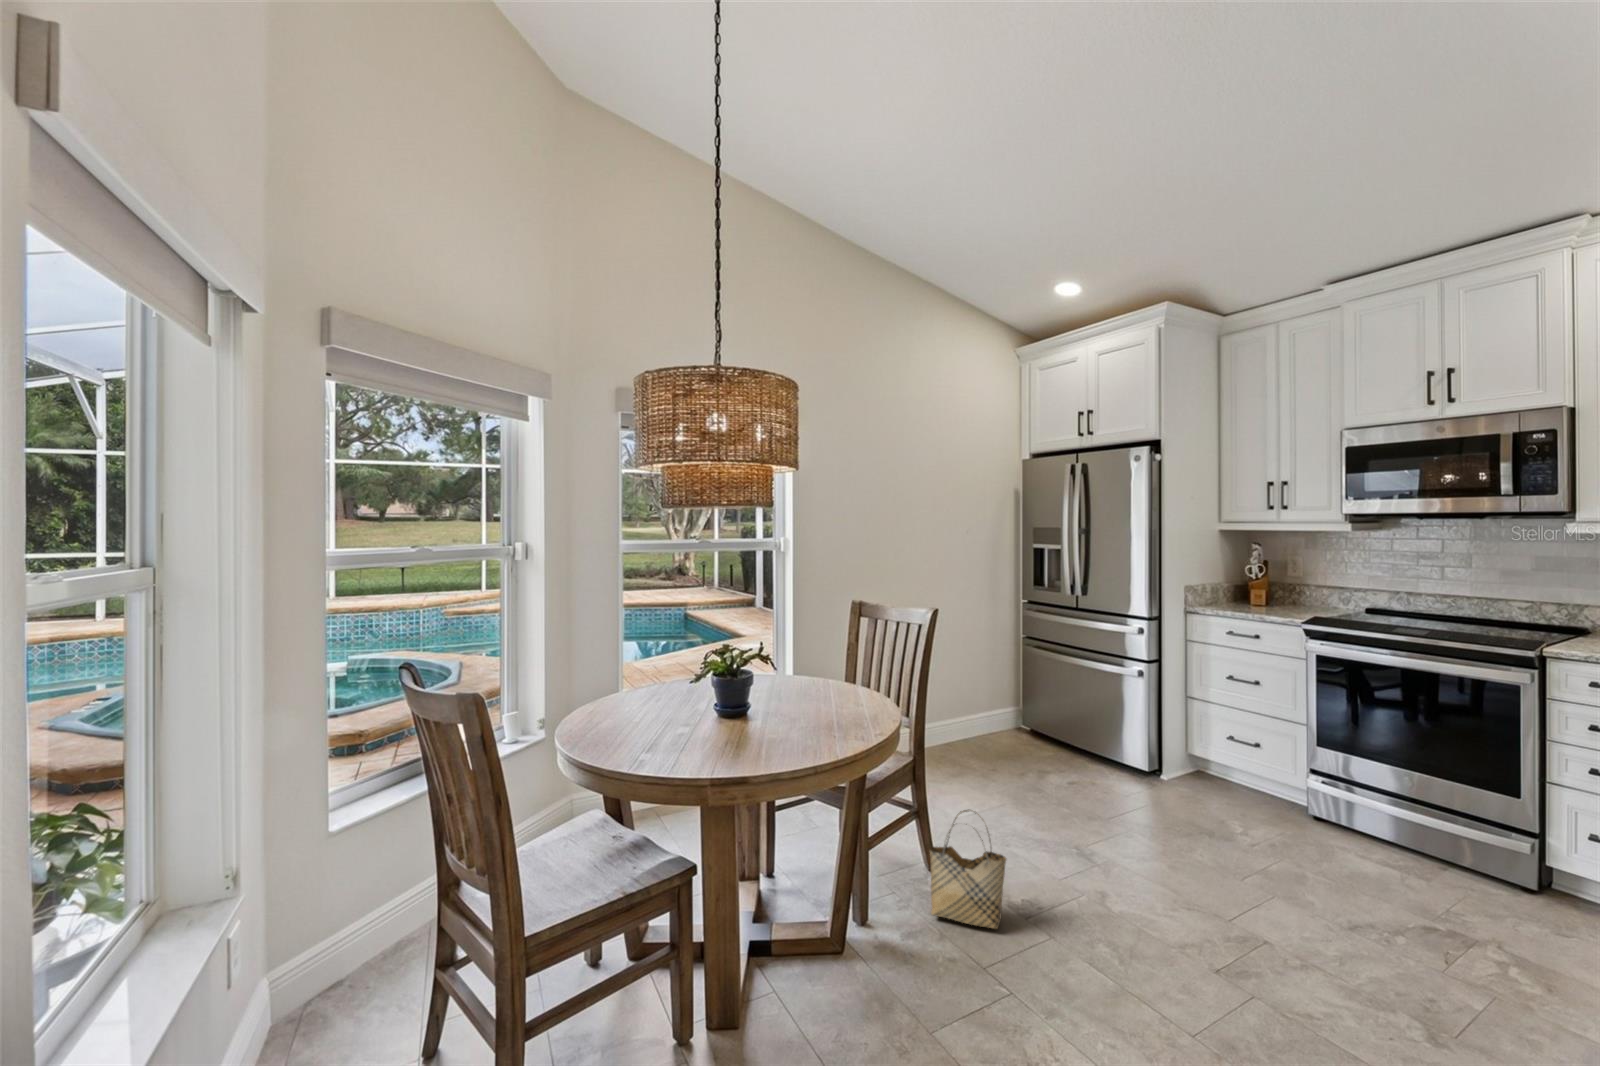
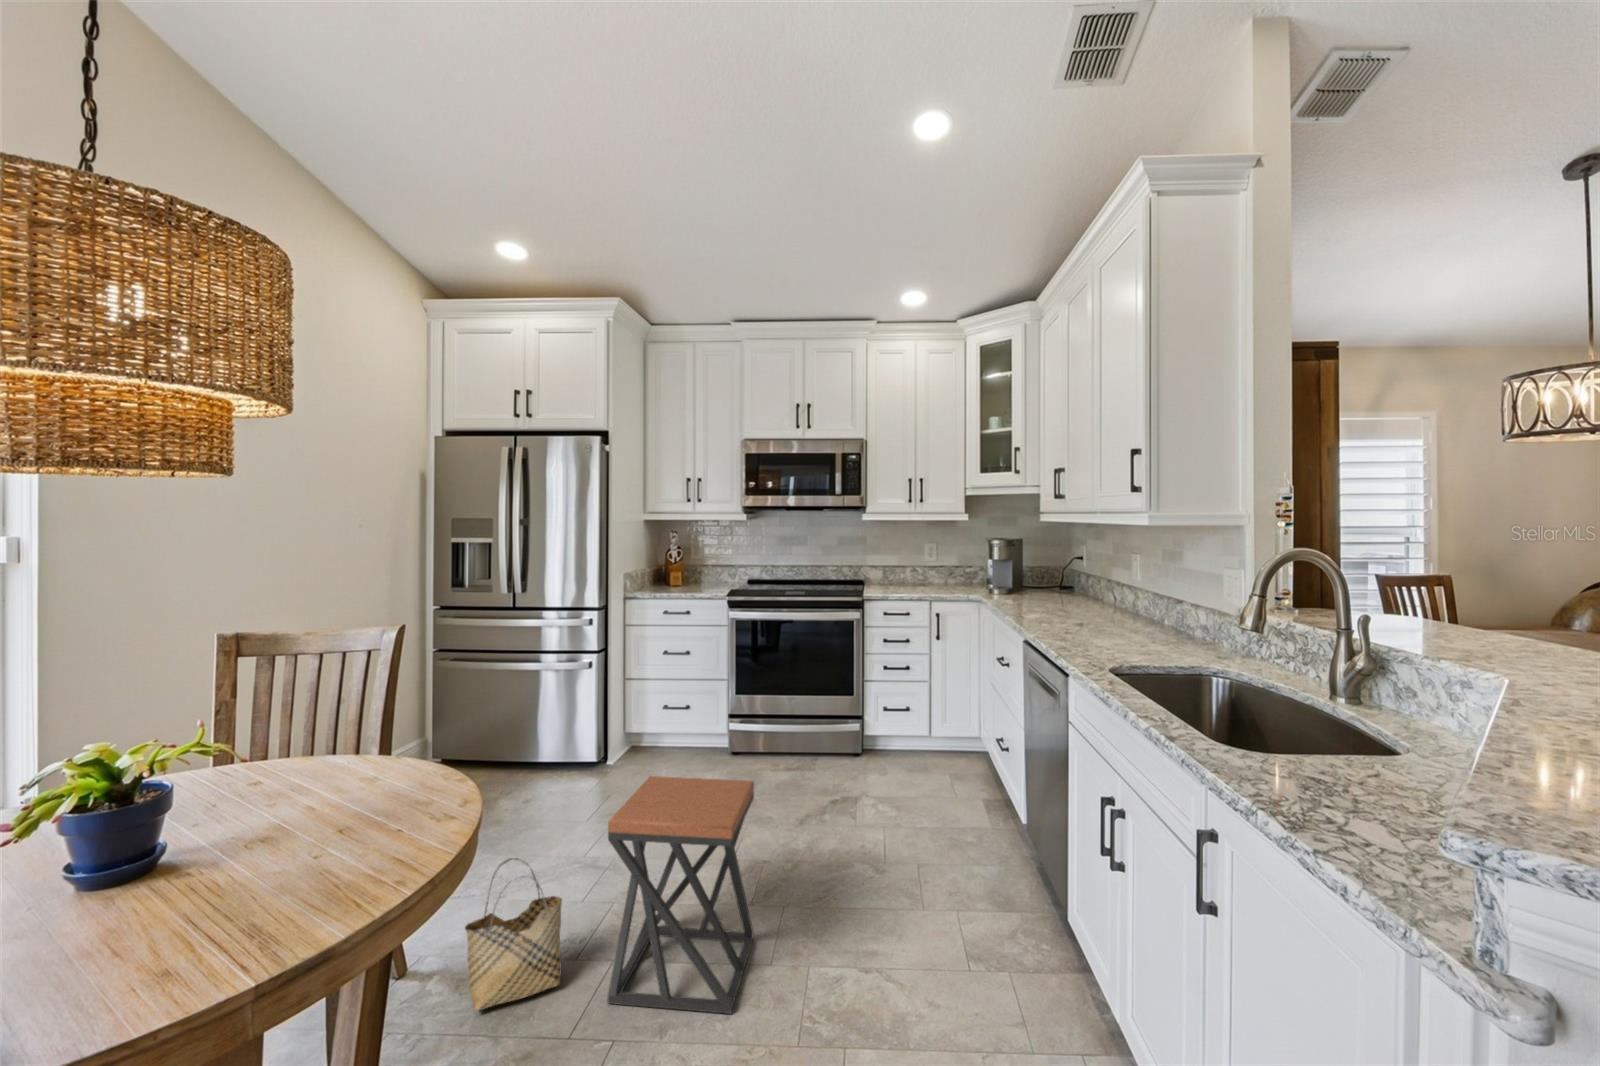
stool: none [1026,780,1201,1030] -> present [608,776,754,1014]

